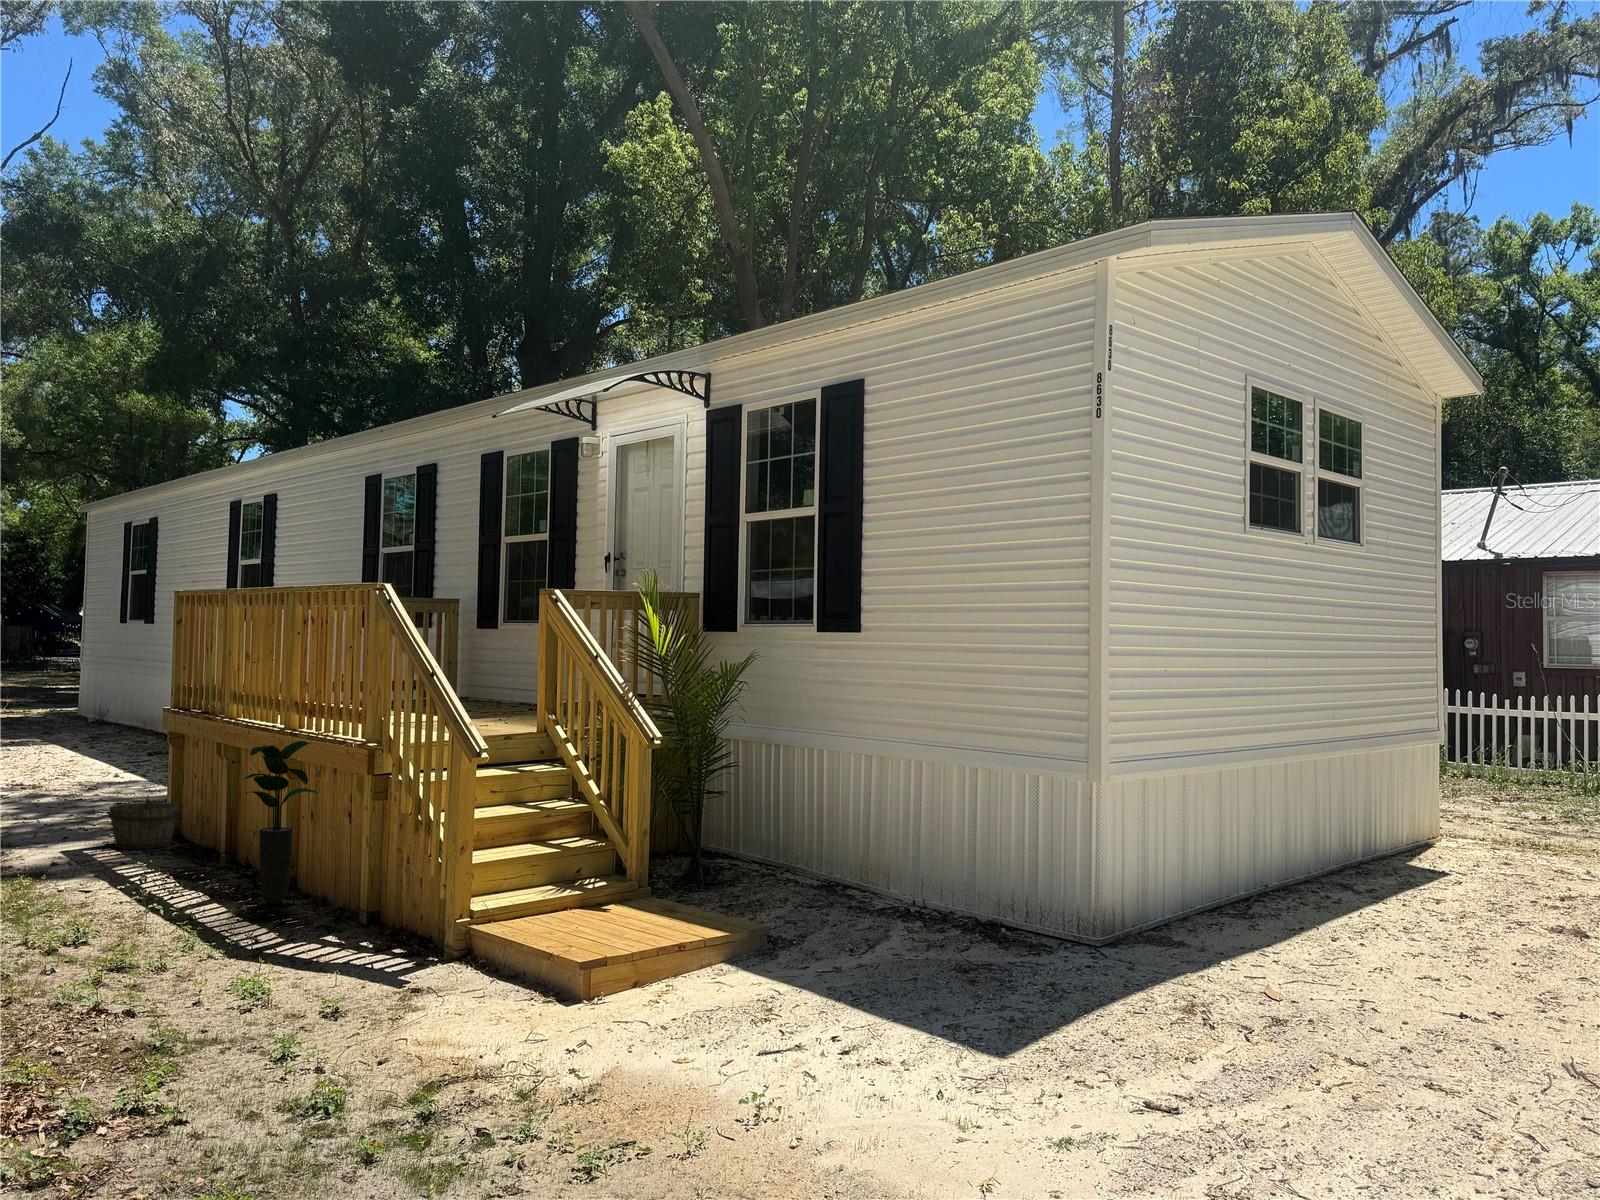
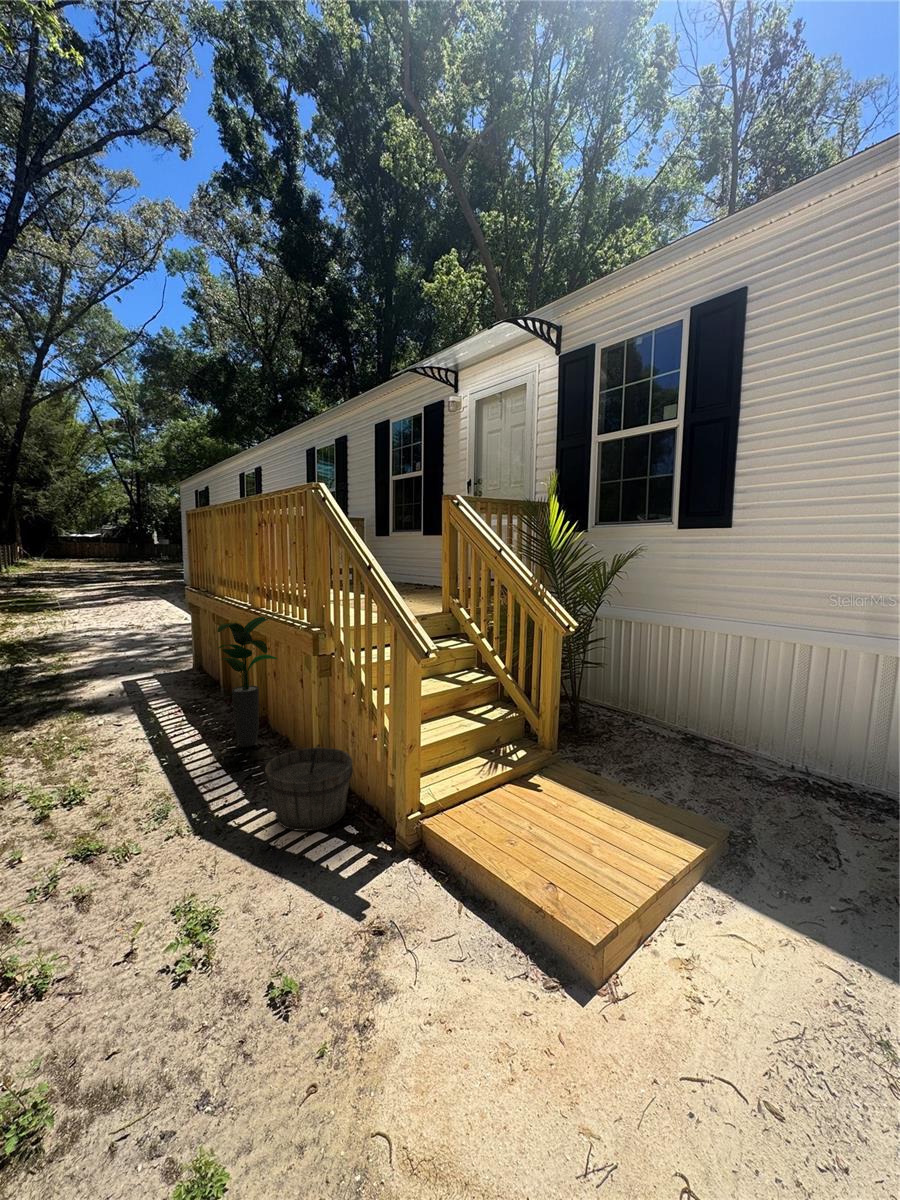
wooden bucket: present [109,795,178,849] -> present [265,744,353,831]

